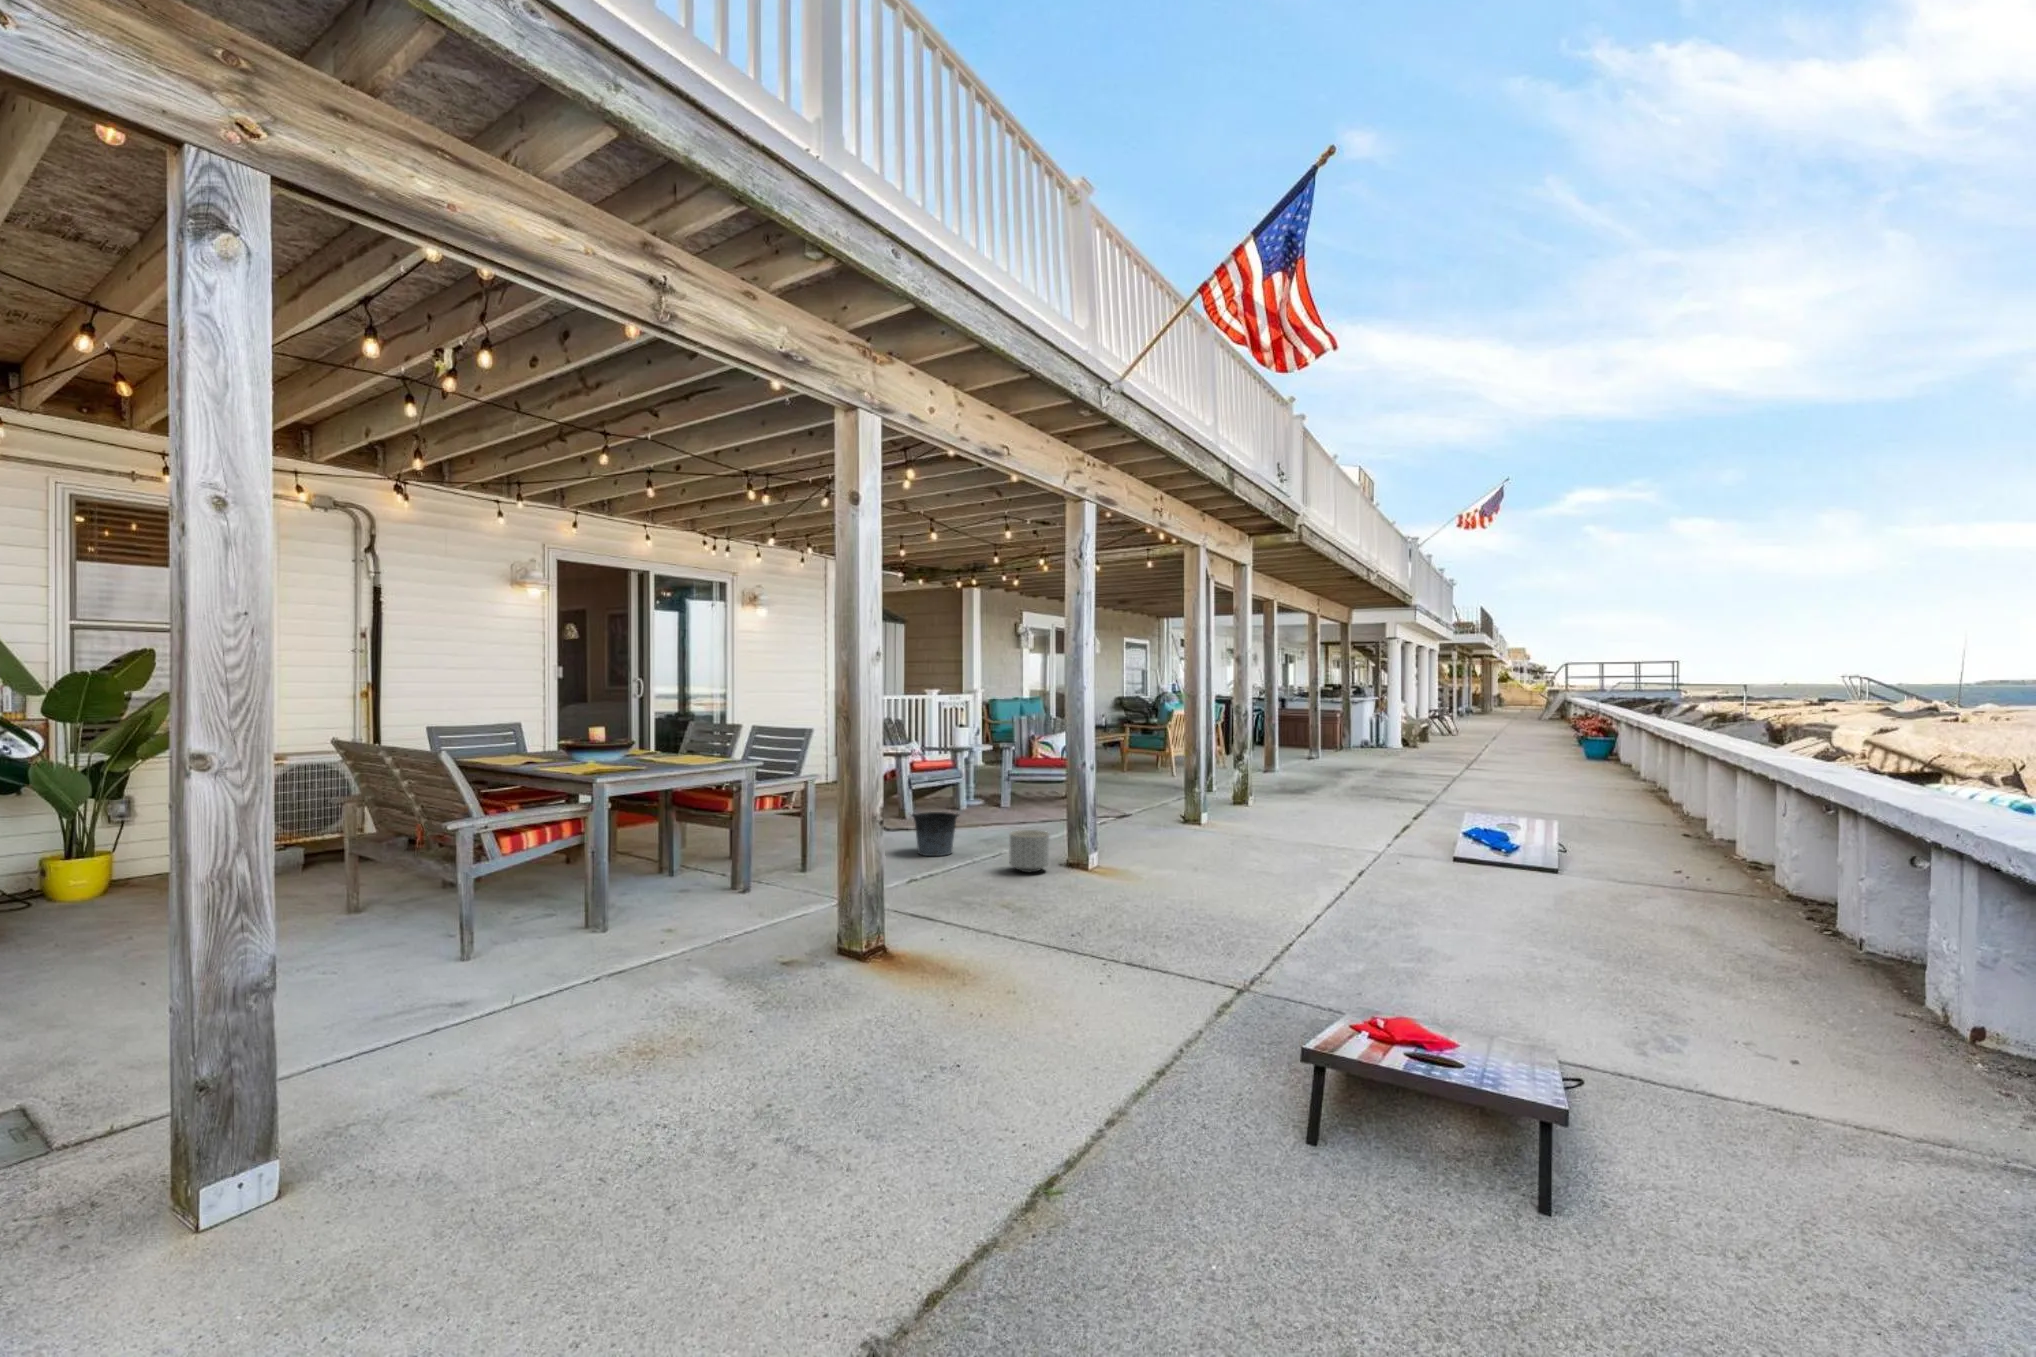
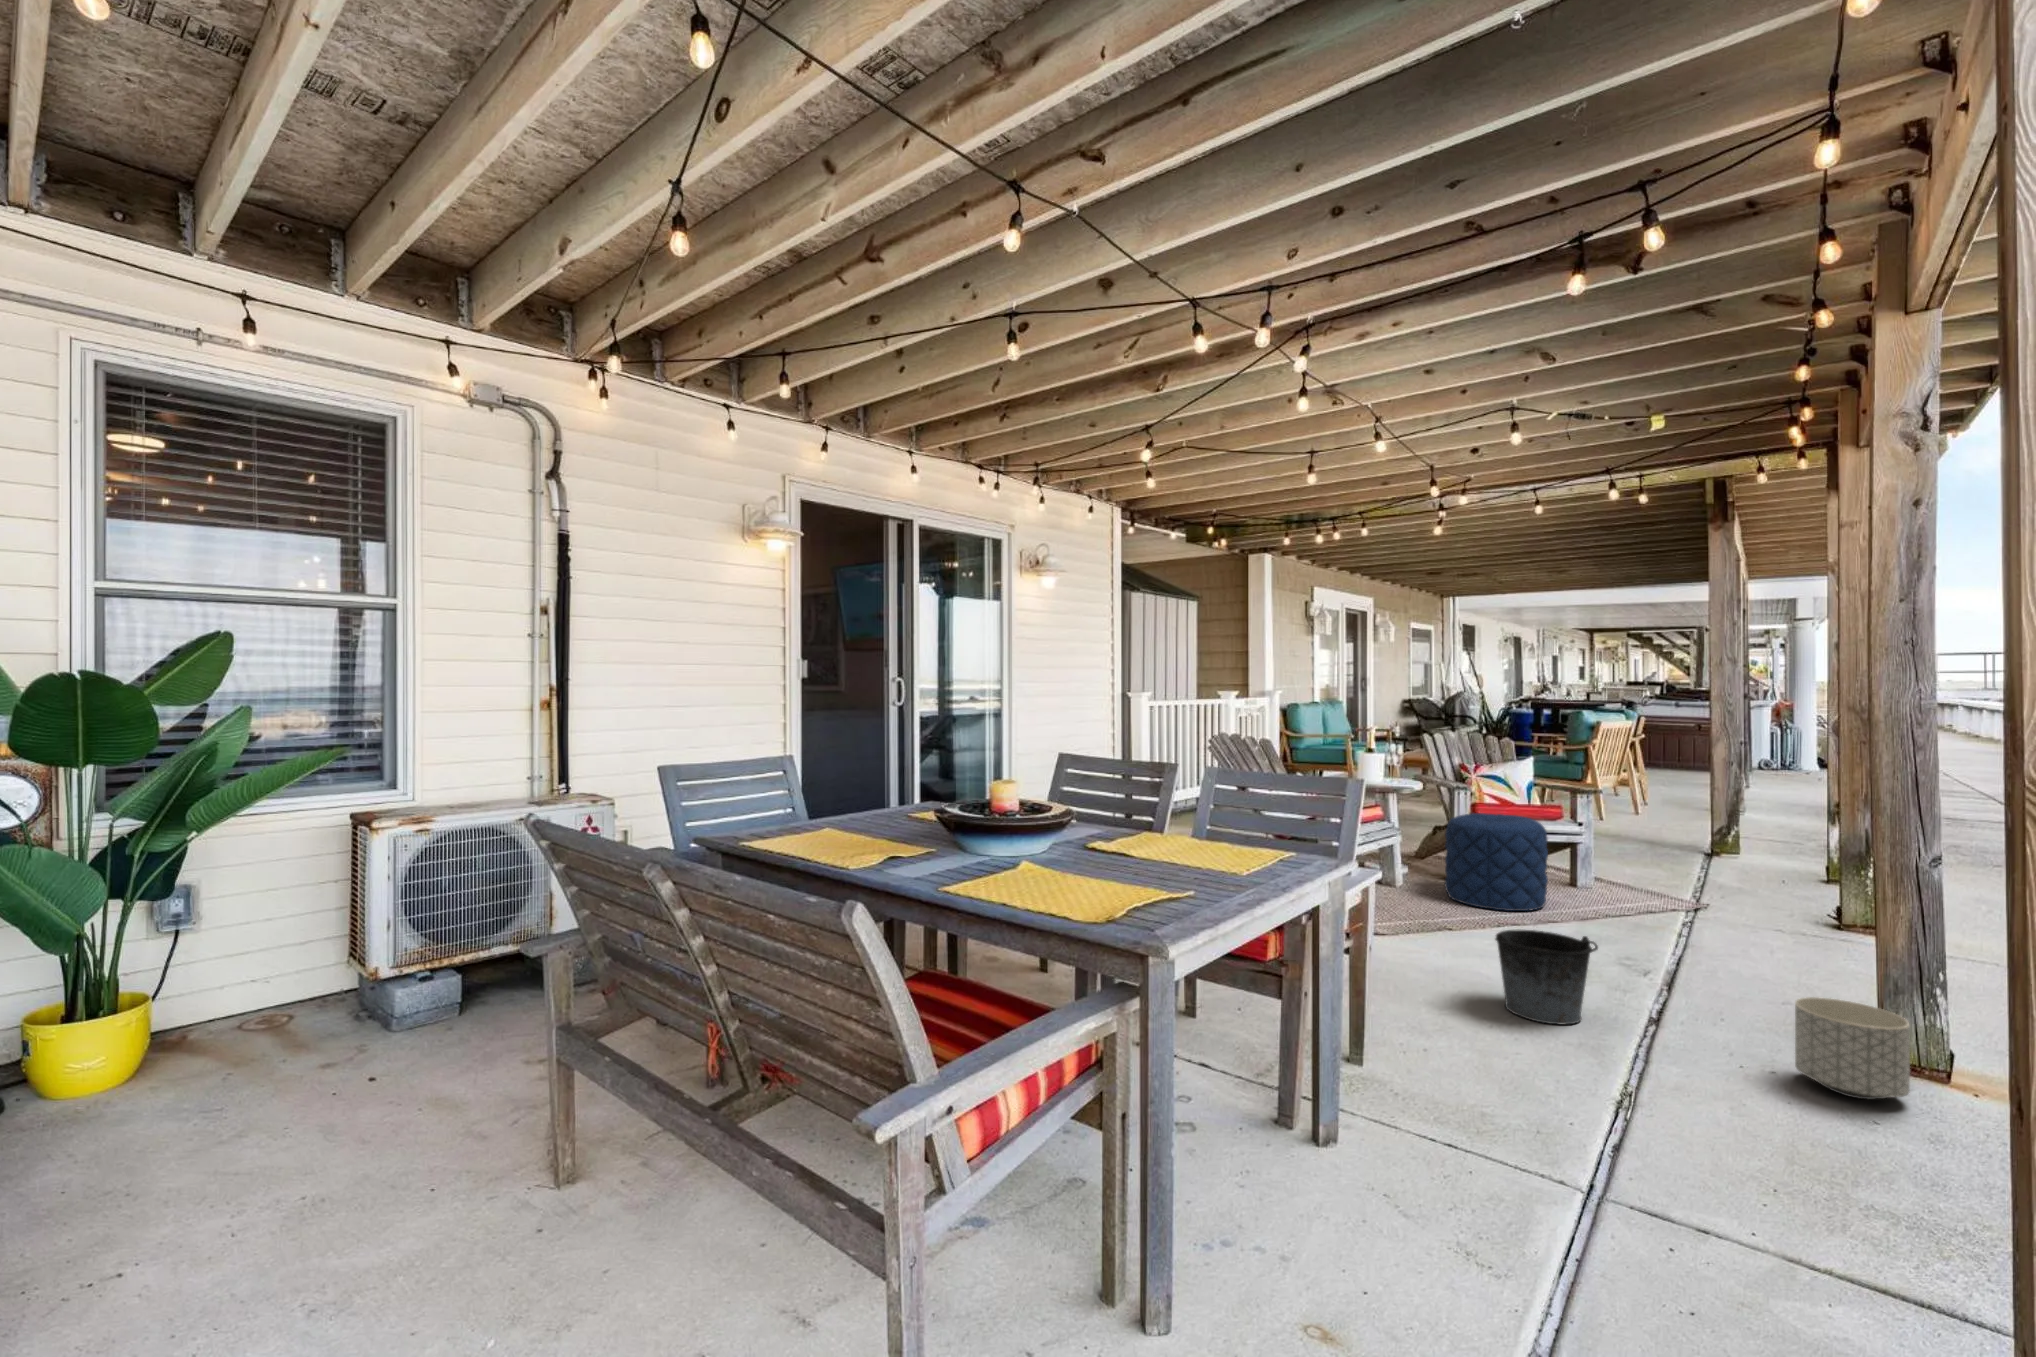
pouf: none [978,762,1032,818] -> present [1445,813,1548,911]

